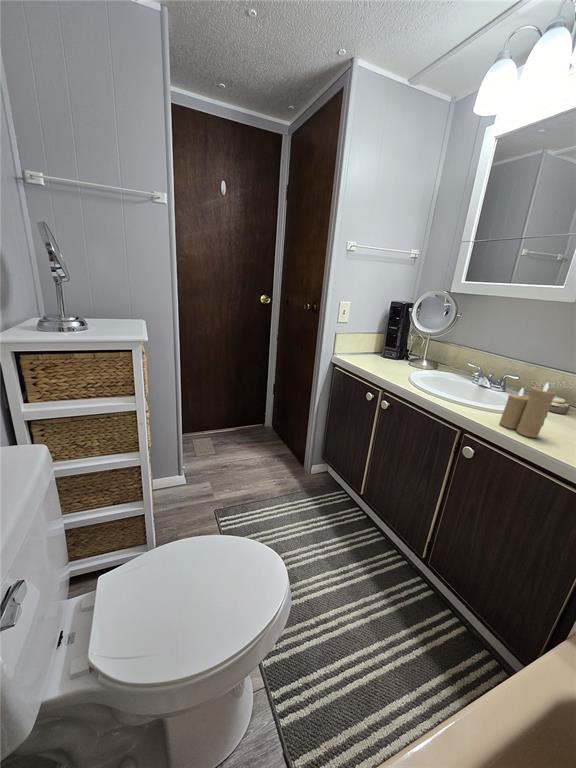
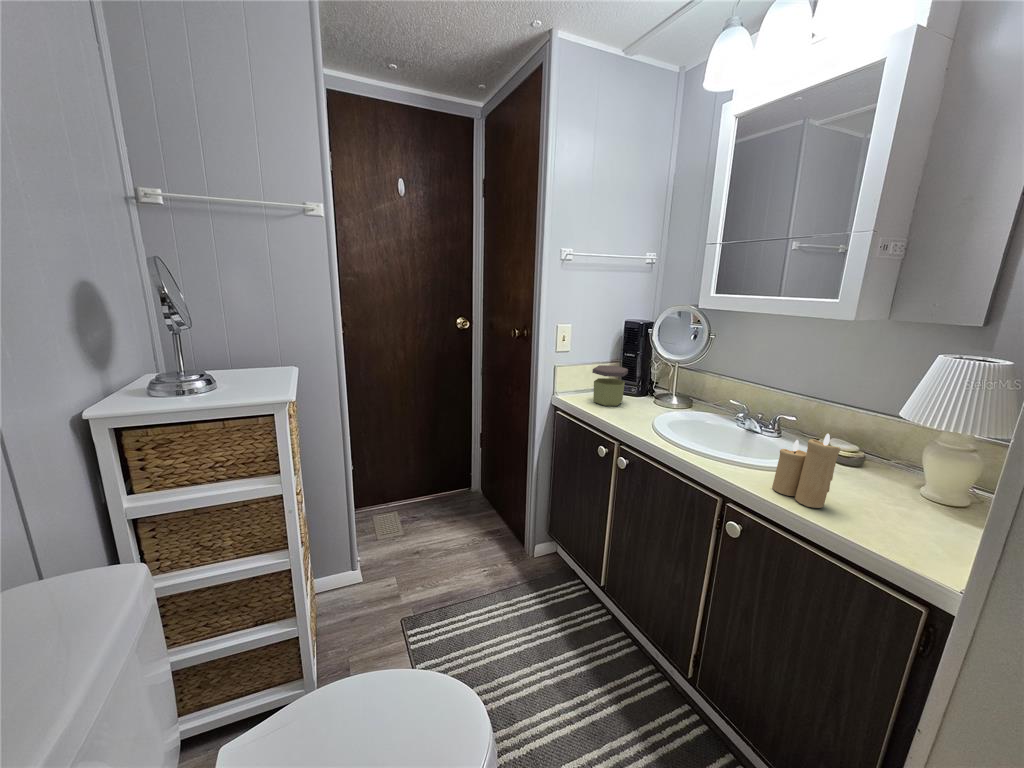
jar: none [364,334,392,365] -> present [592,365,628,406]

